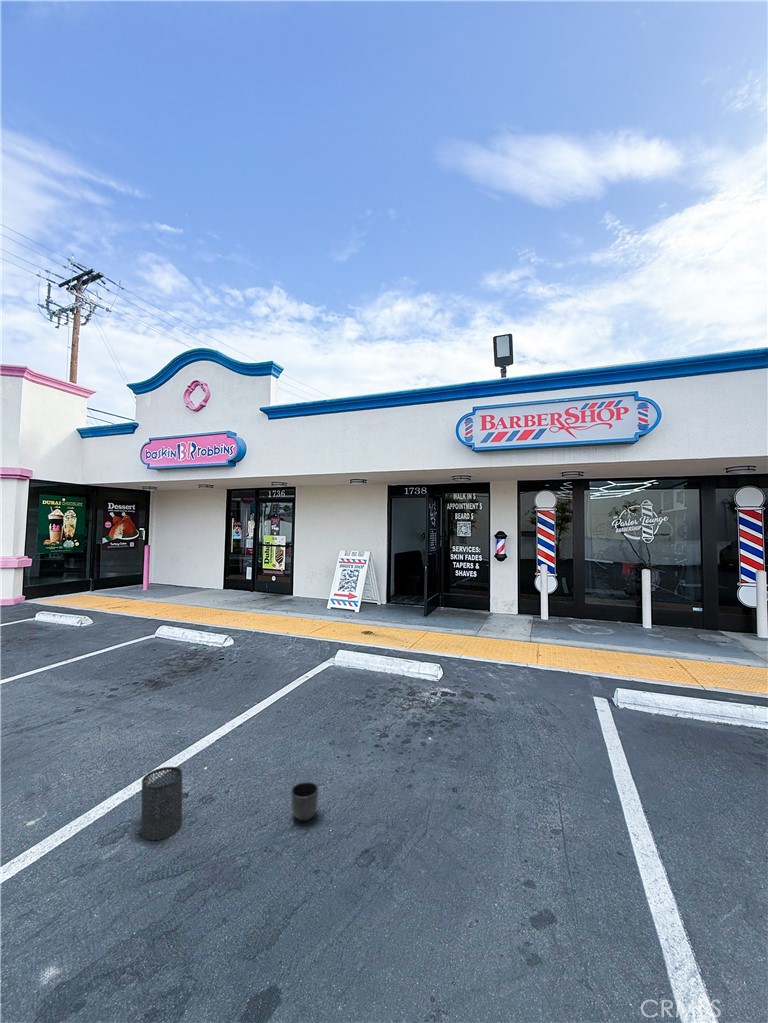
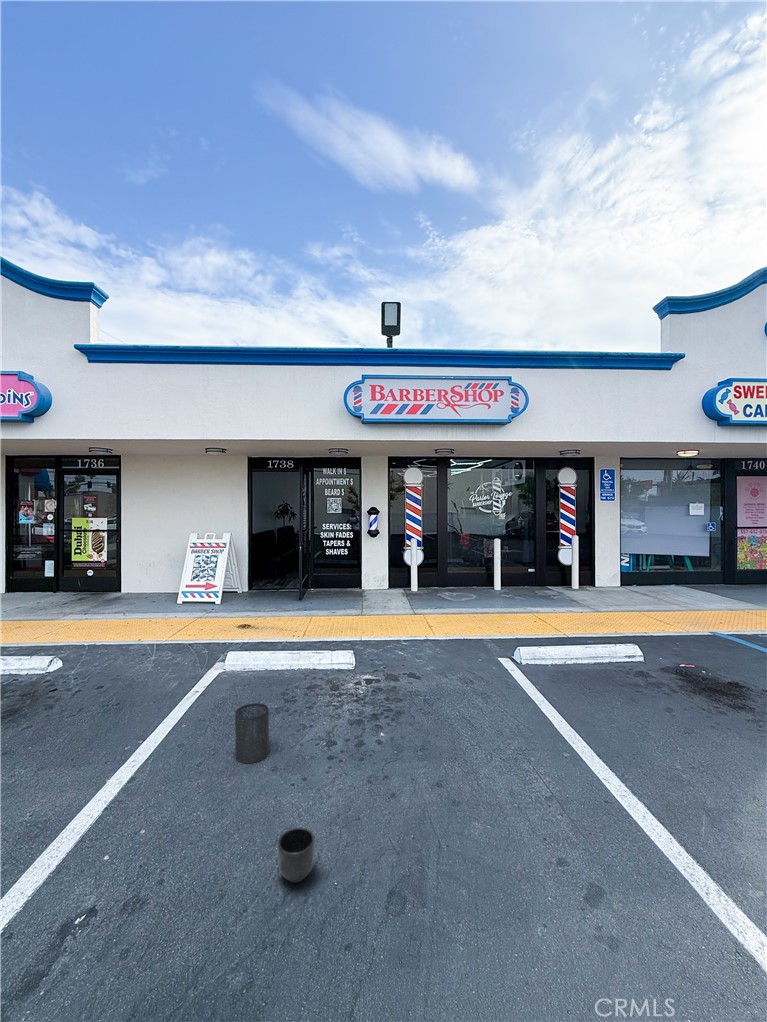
trash can: present [141,767,182,840] -> present [235,703,269,763]

